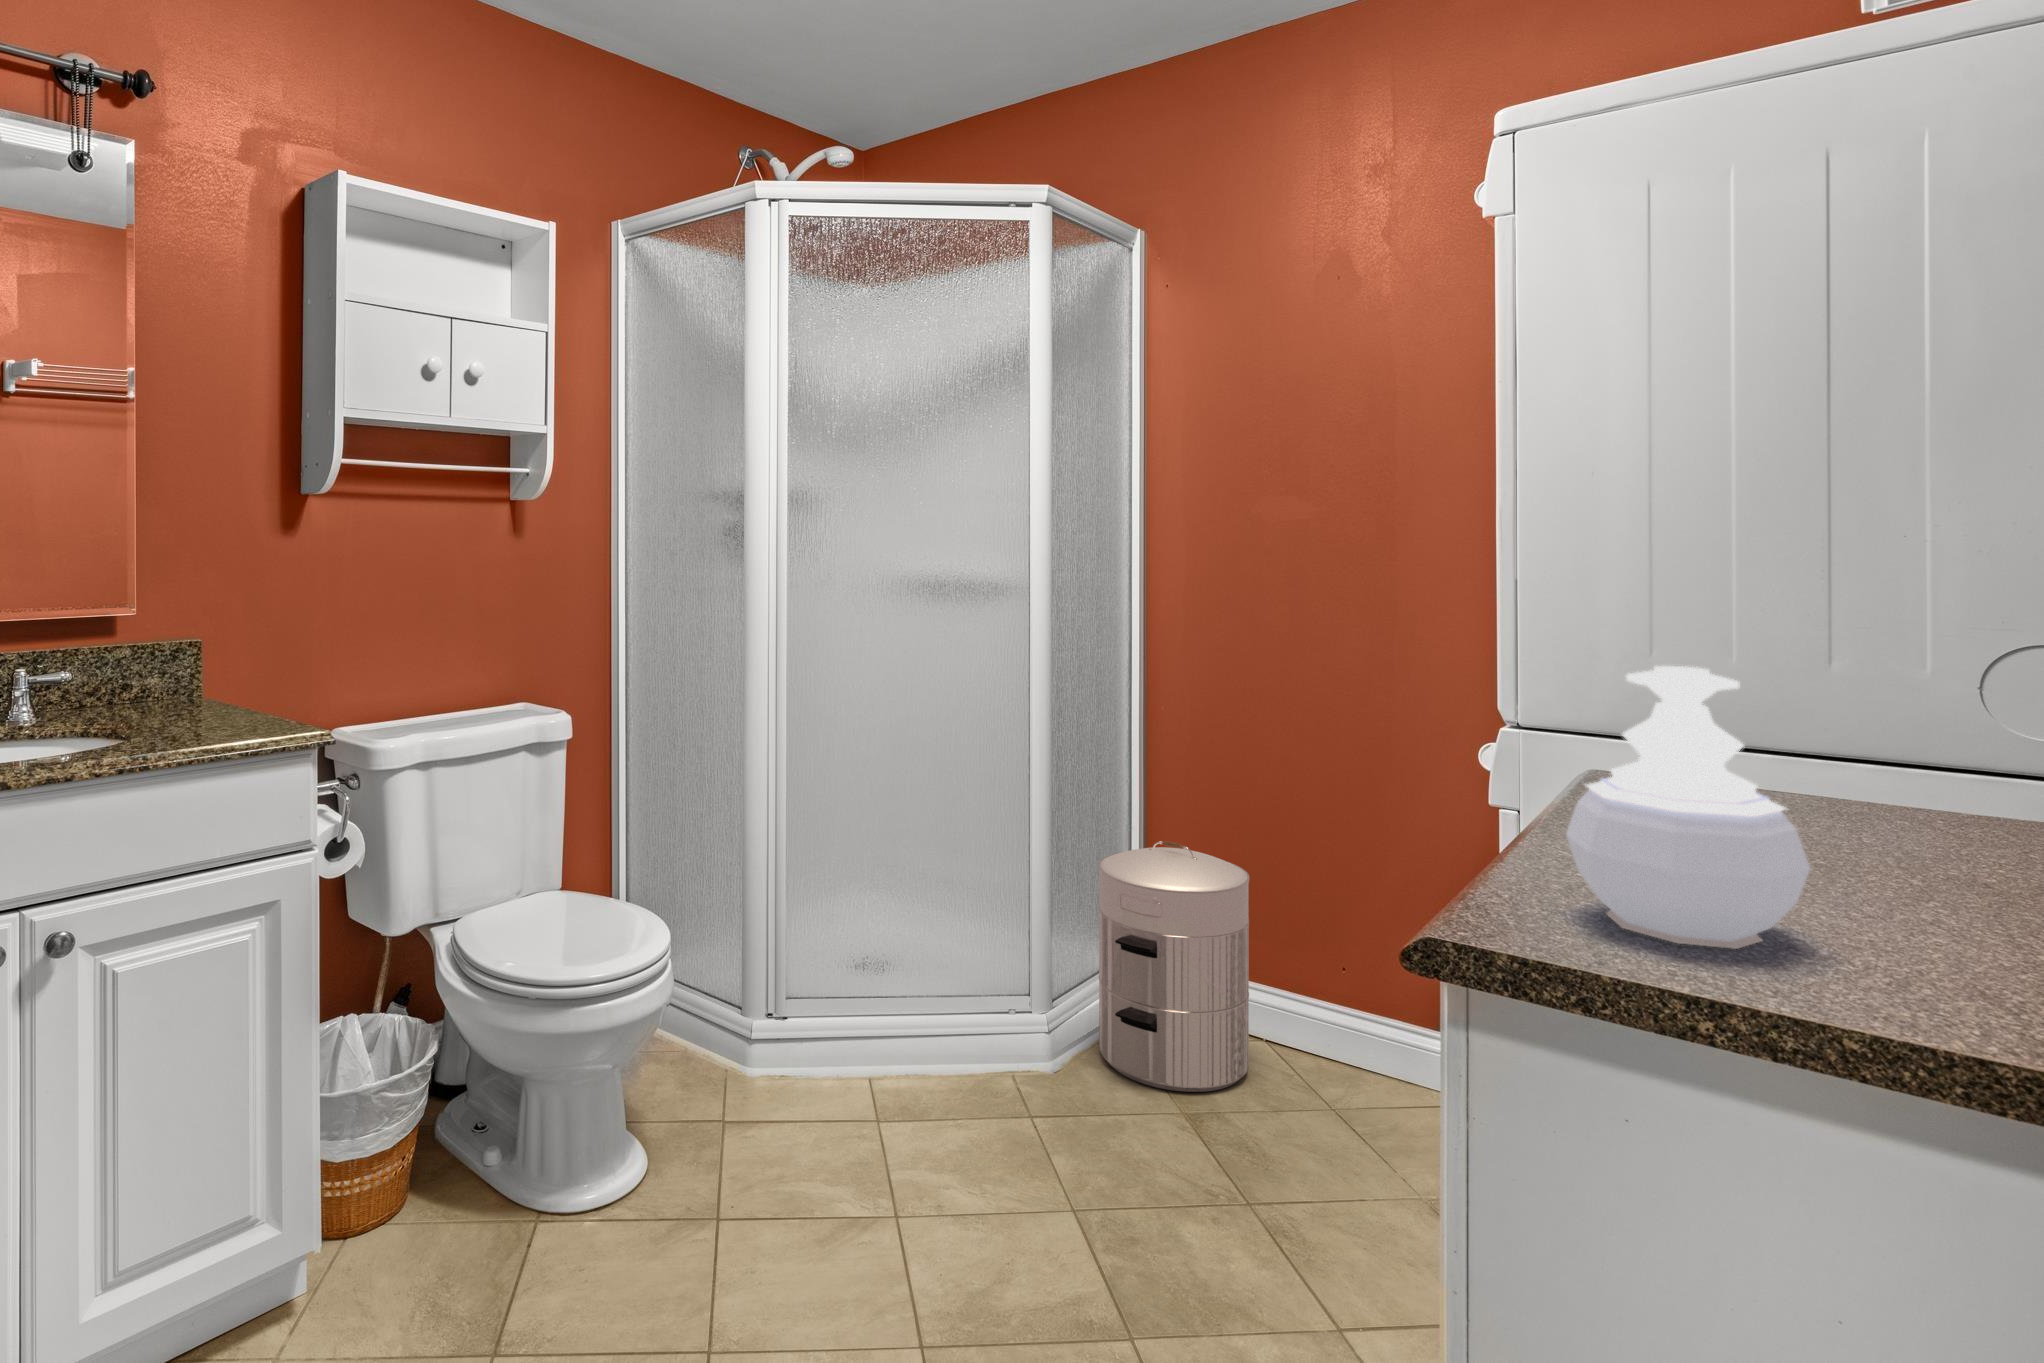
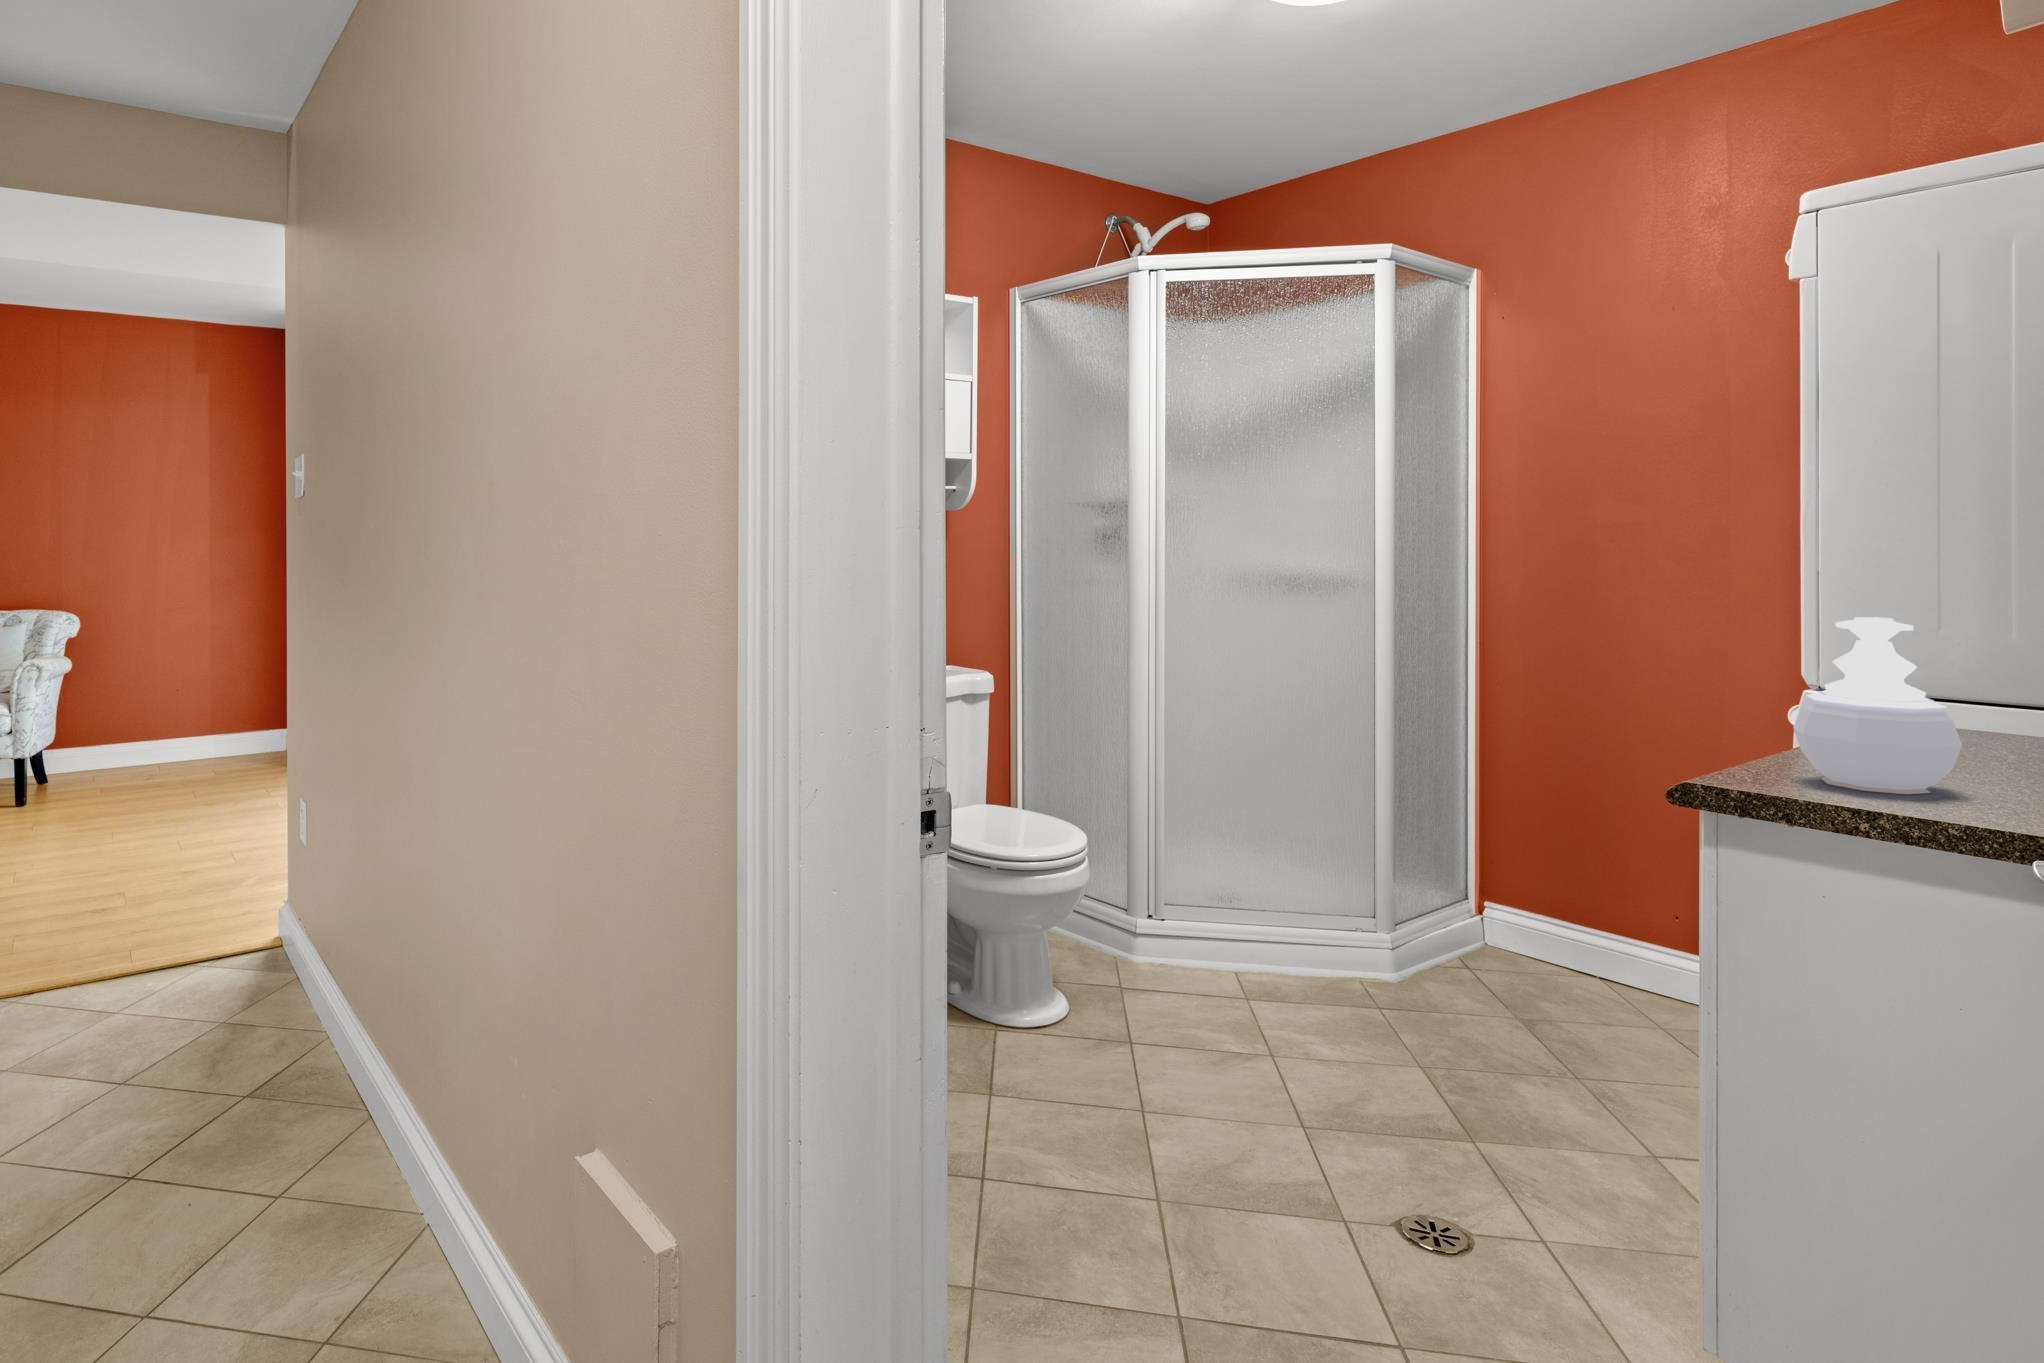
waste bin: present [1099,841,1250,1092] -> none [1438,797,1580,1005]

